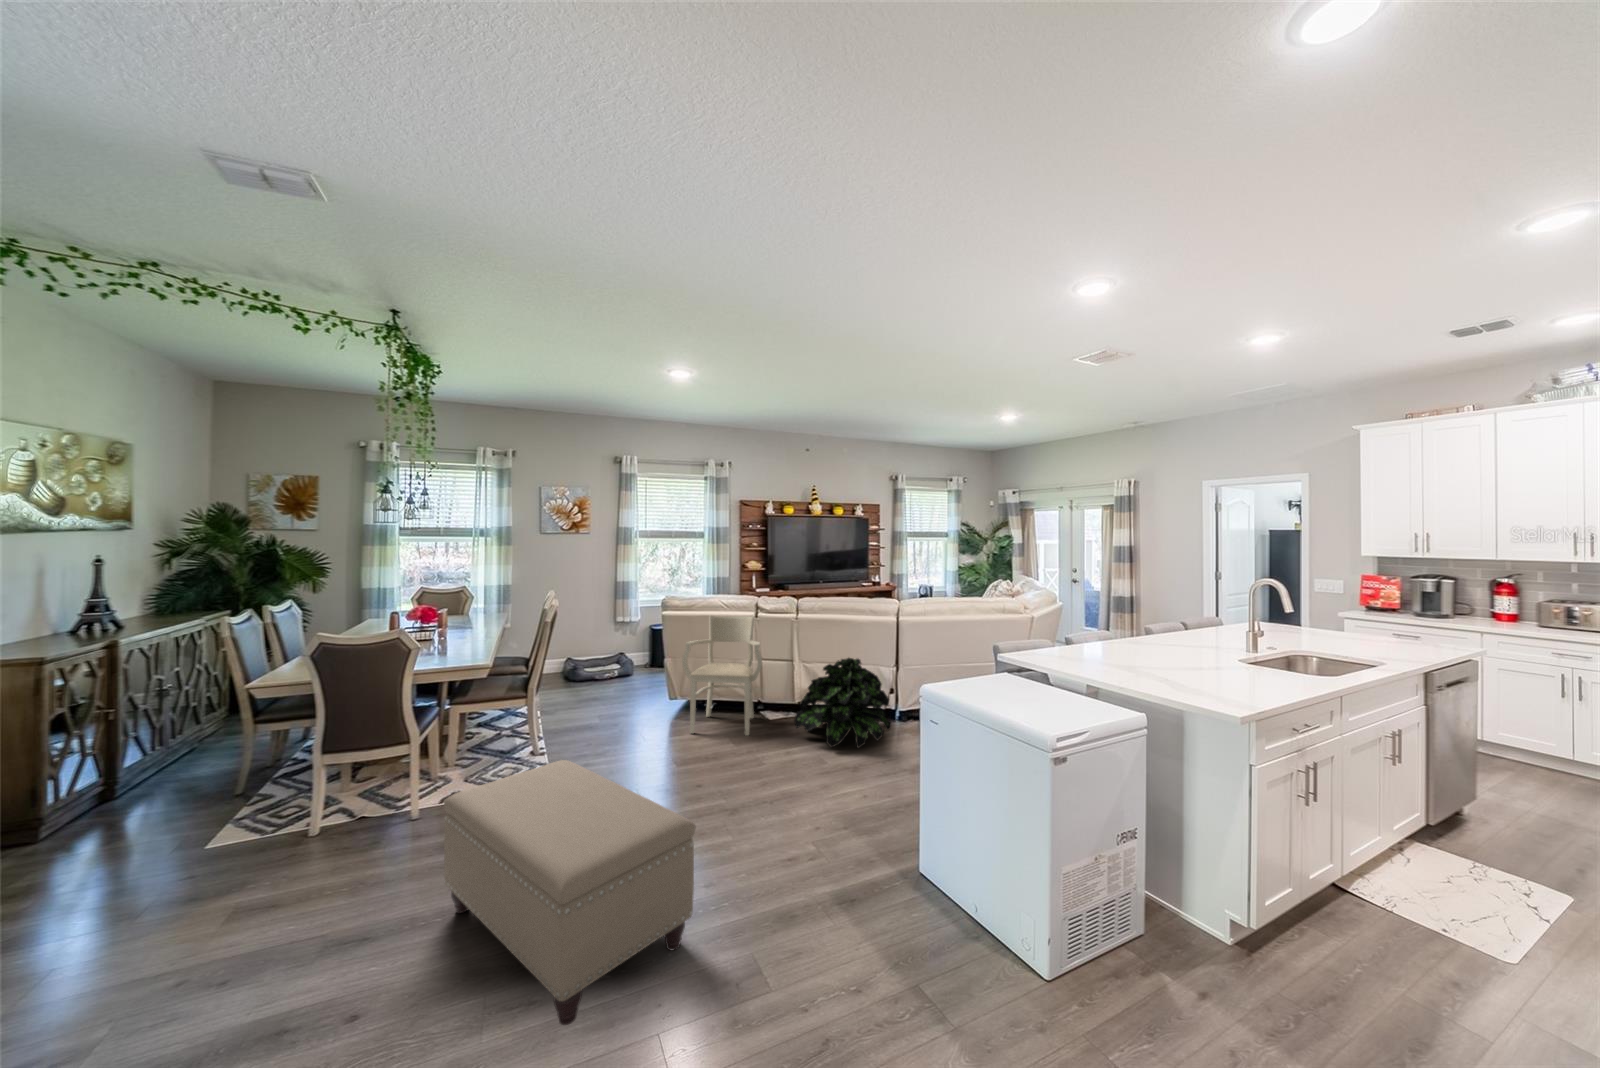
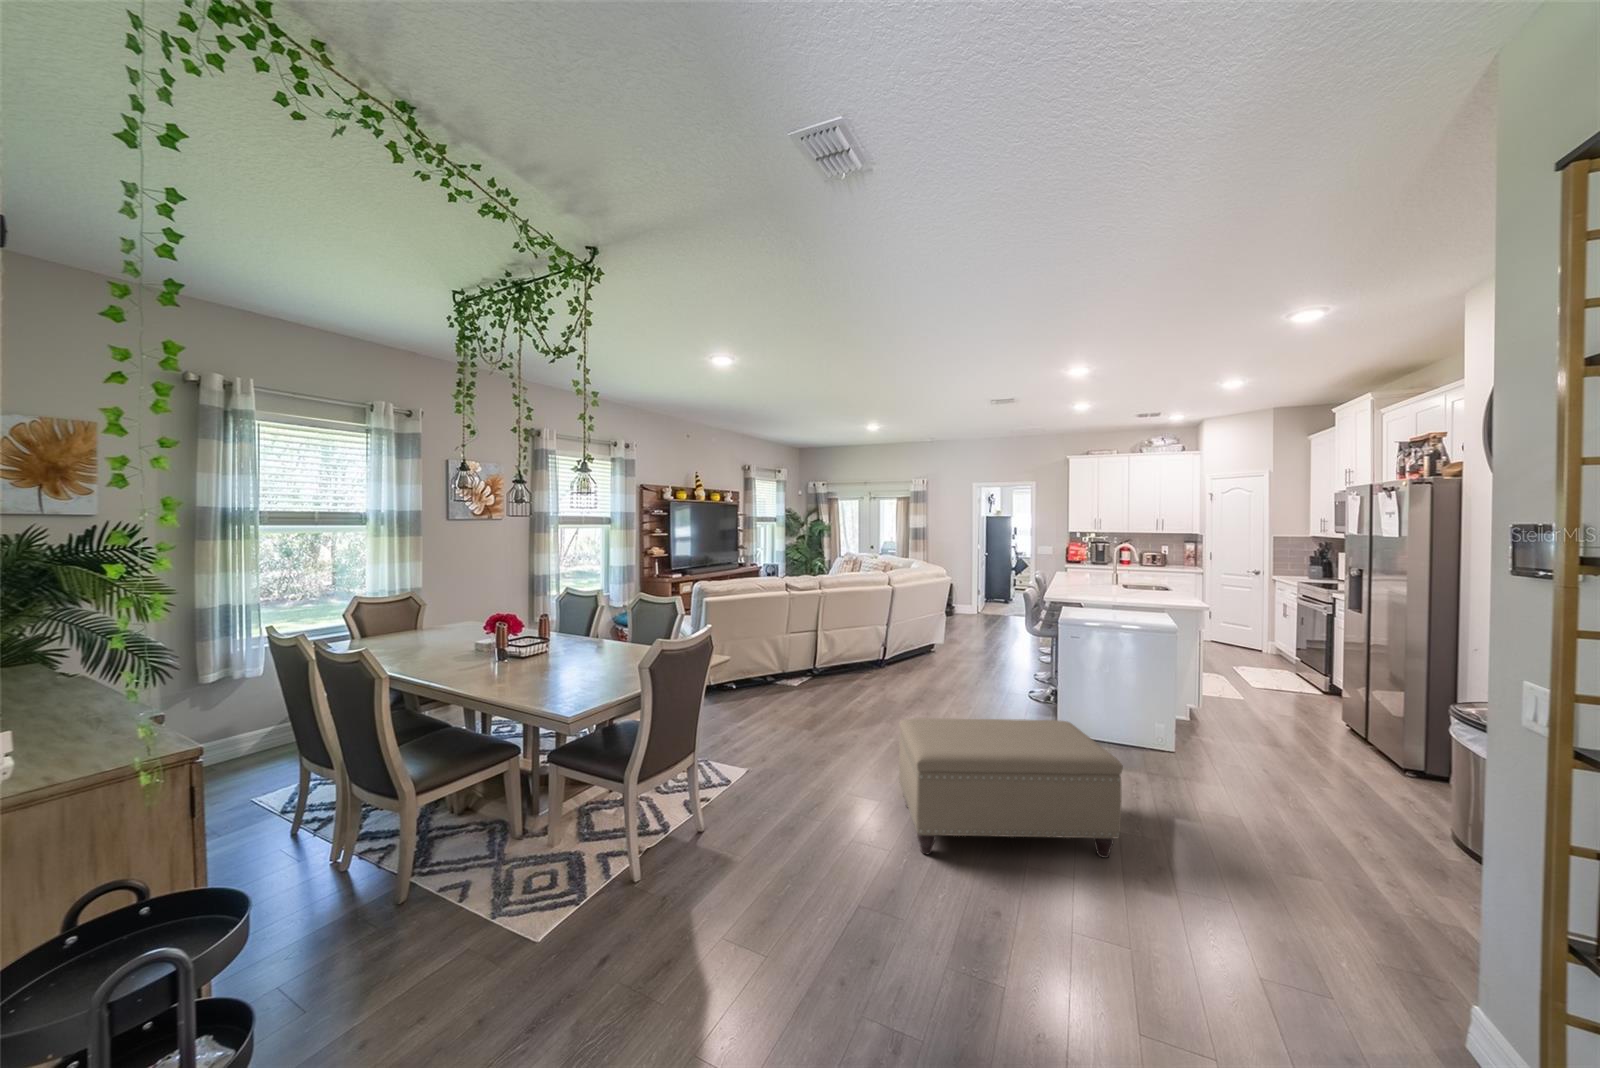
armchair: present [682,616,762,736] -> none [748,596,819,709]
potted plant: present [794,658,892,748] -> none [839,620,911,692]

